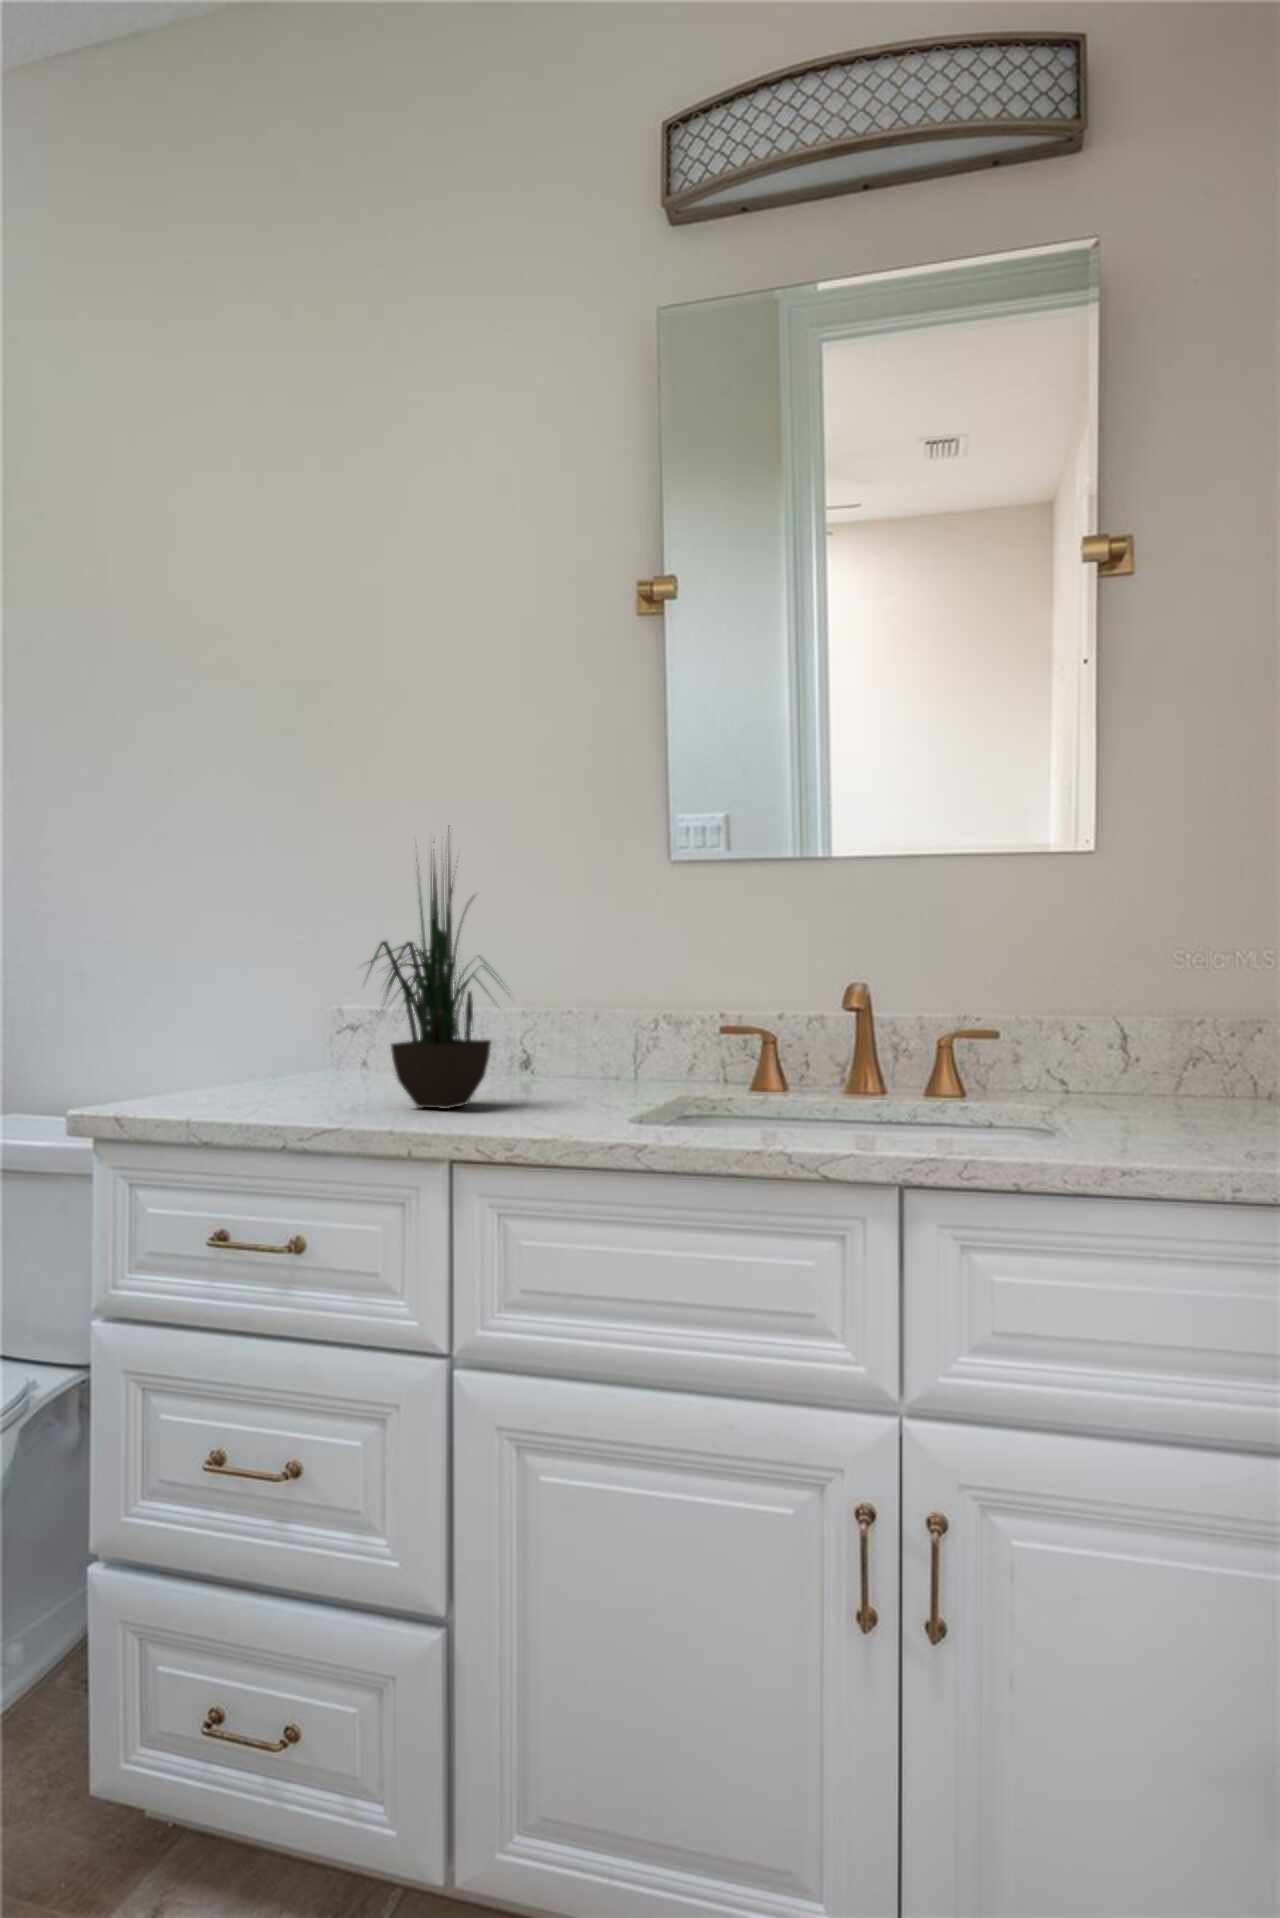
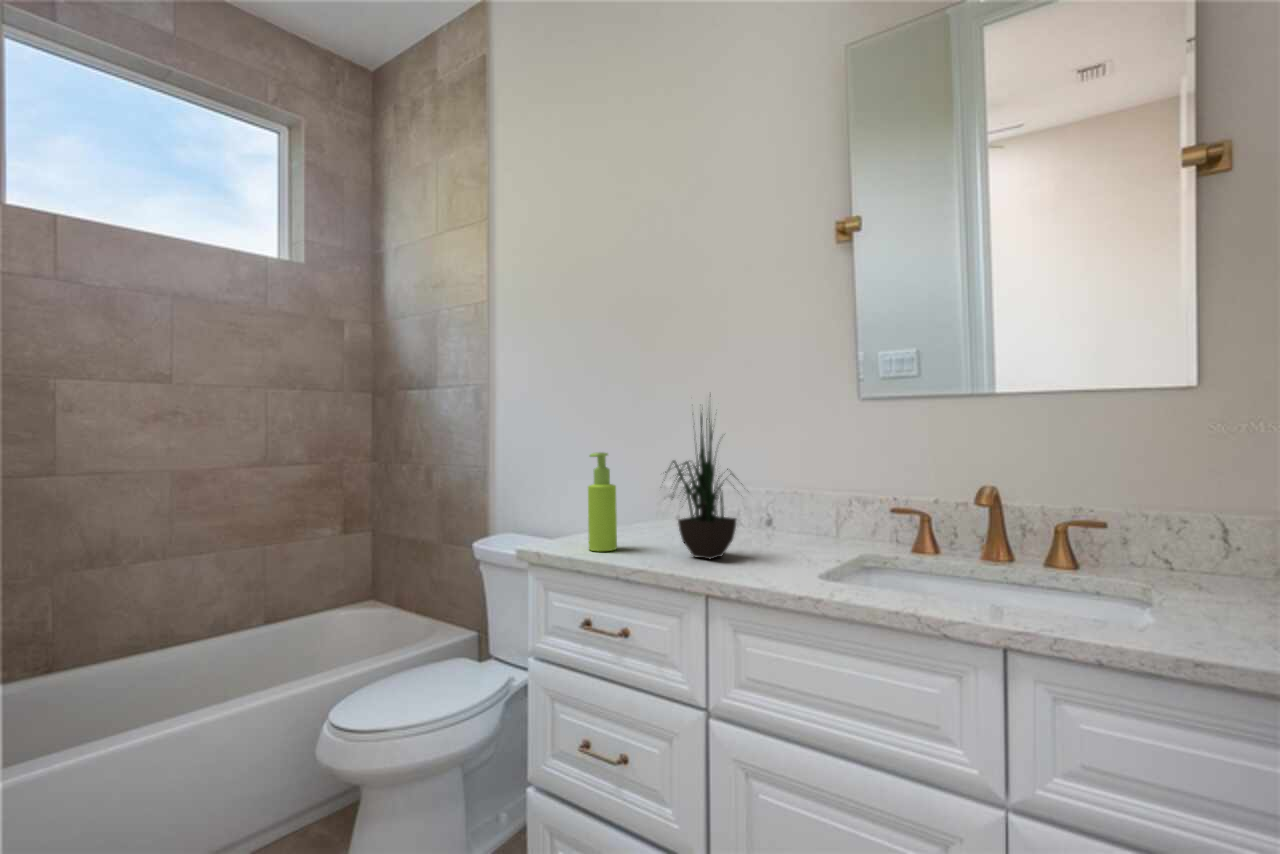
soap dispenser: none [217,928,272,1108] -> present [588,452,617,551]

